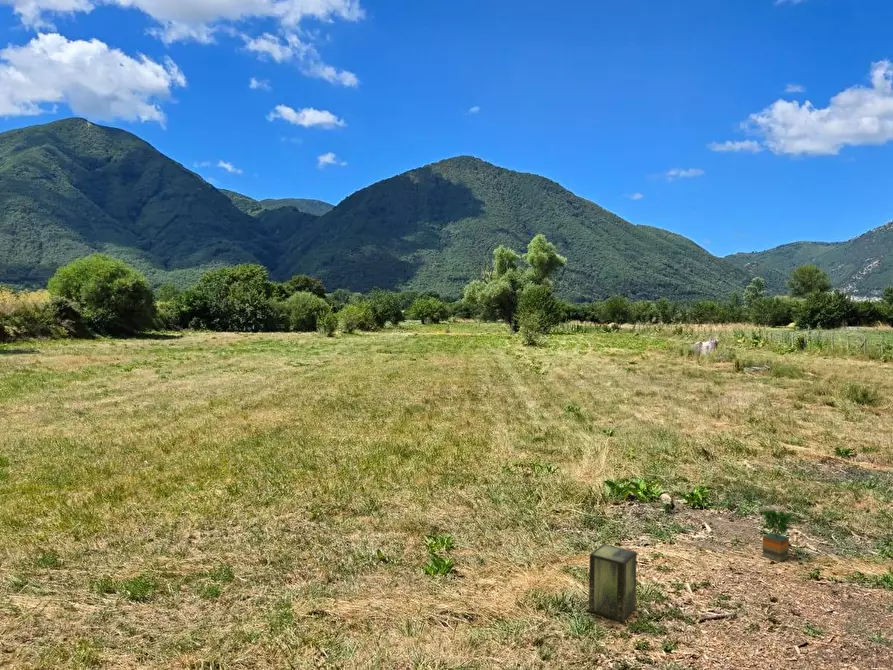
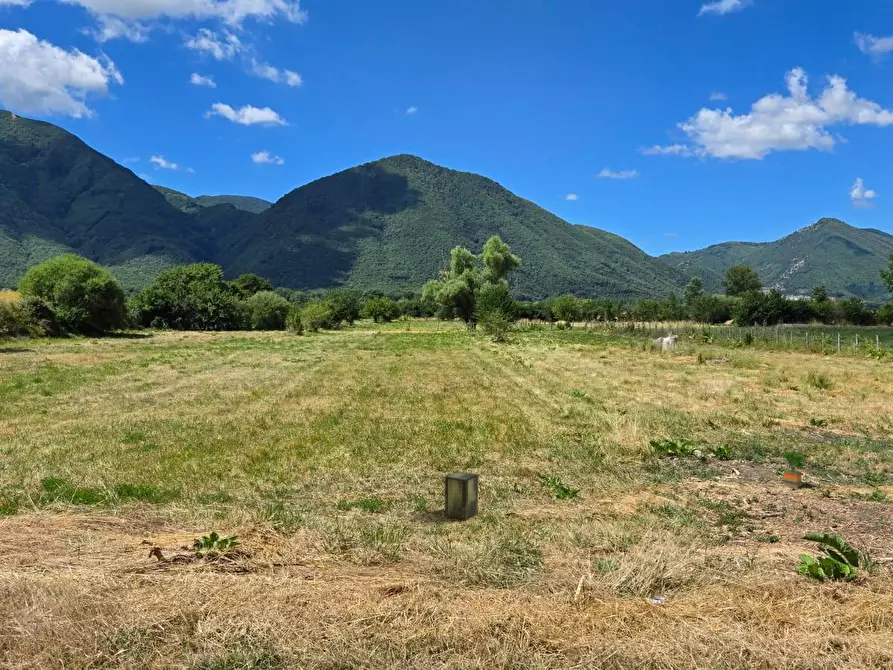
storage box: present [589,544,637,622] -> present [445,471,478,520]

